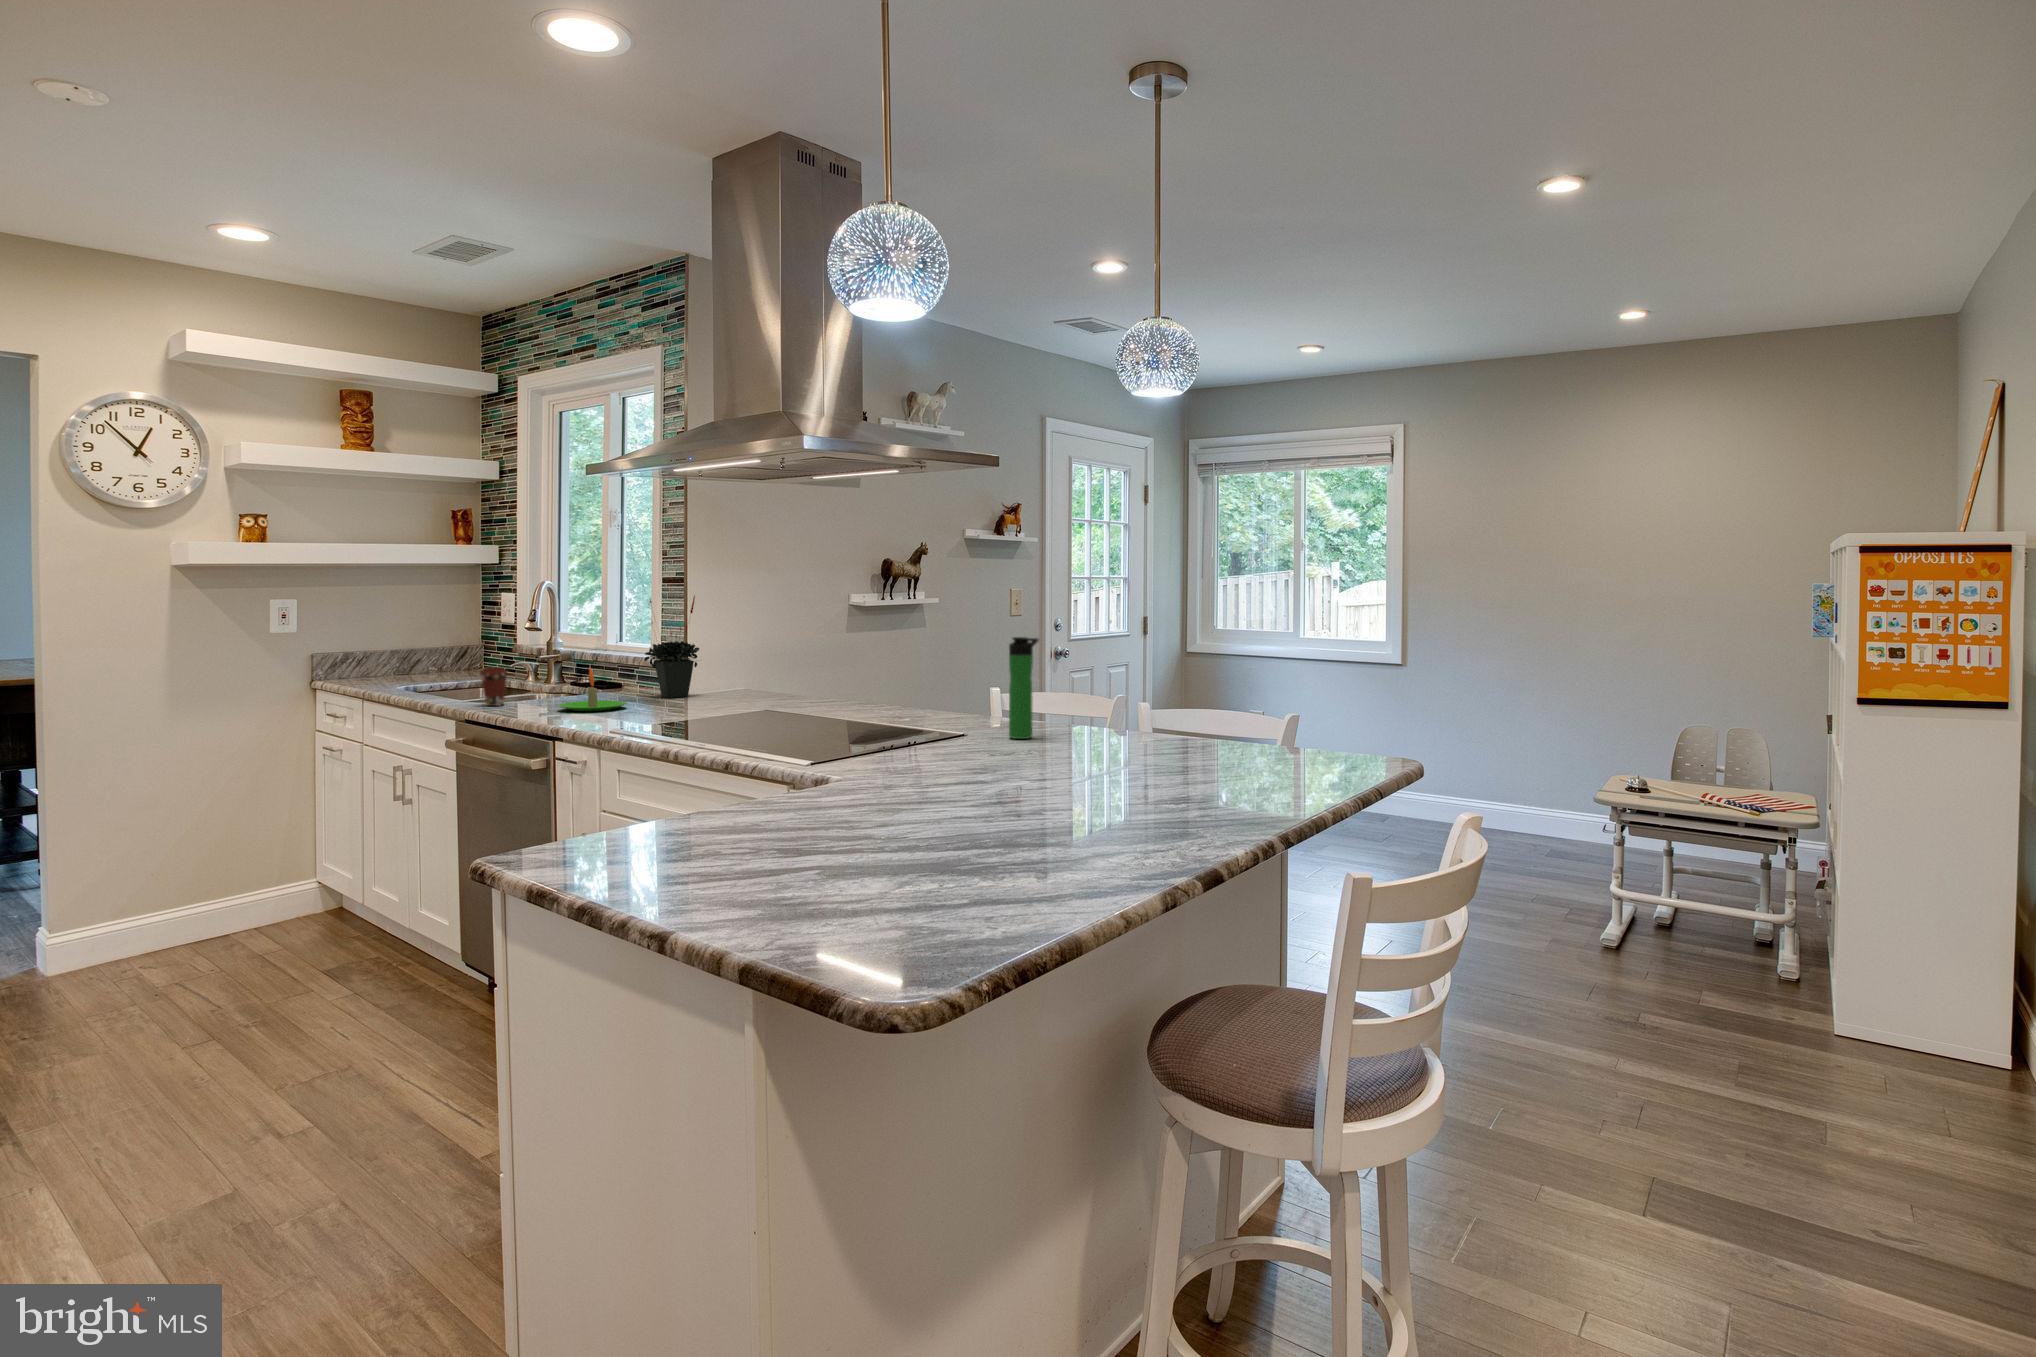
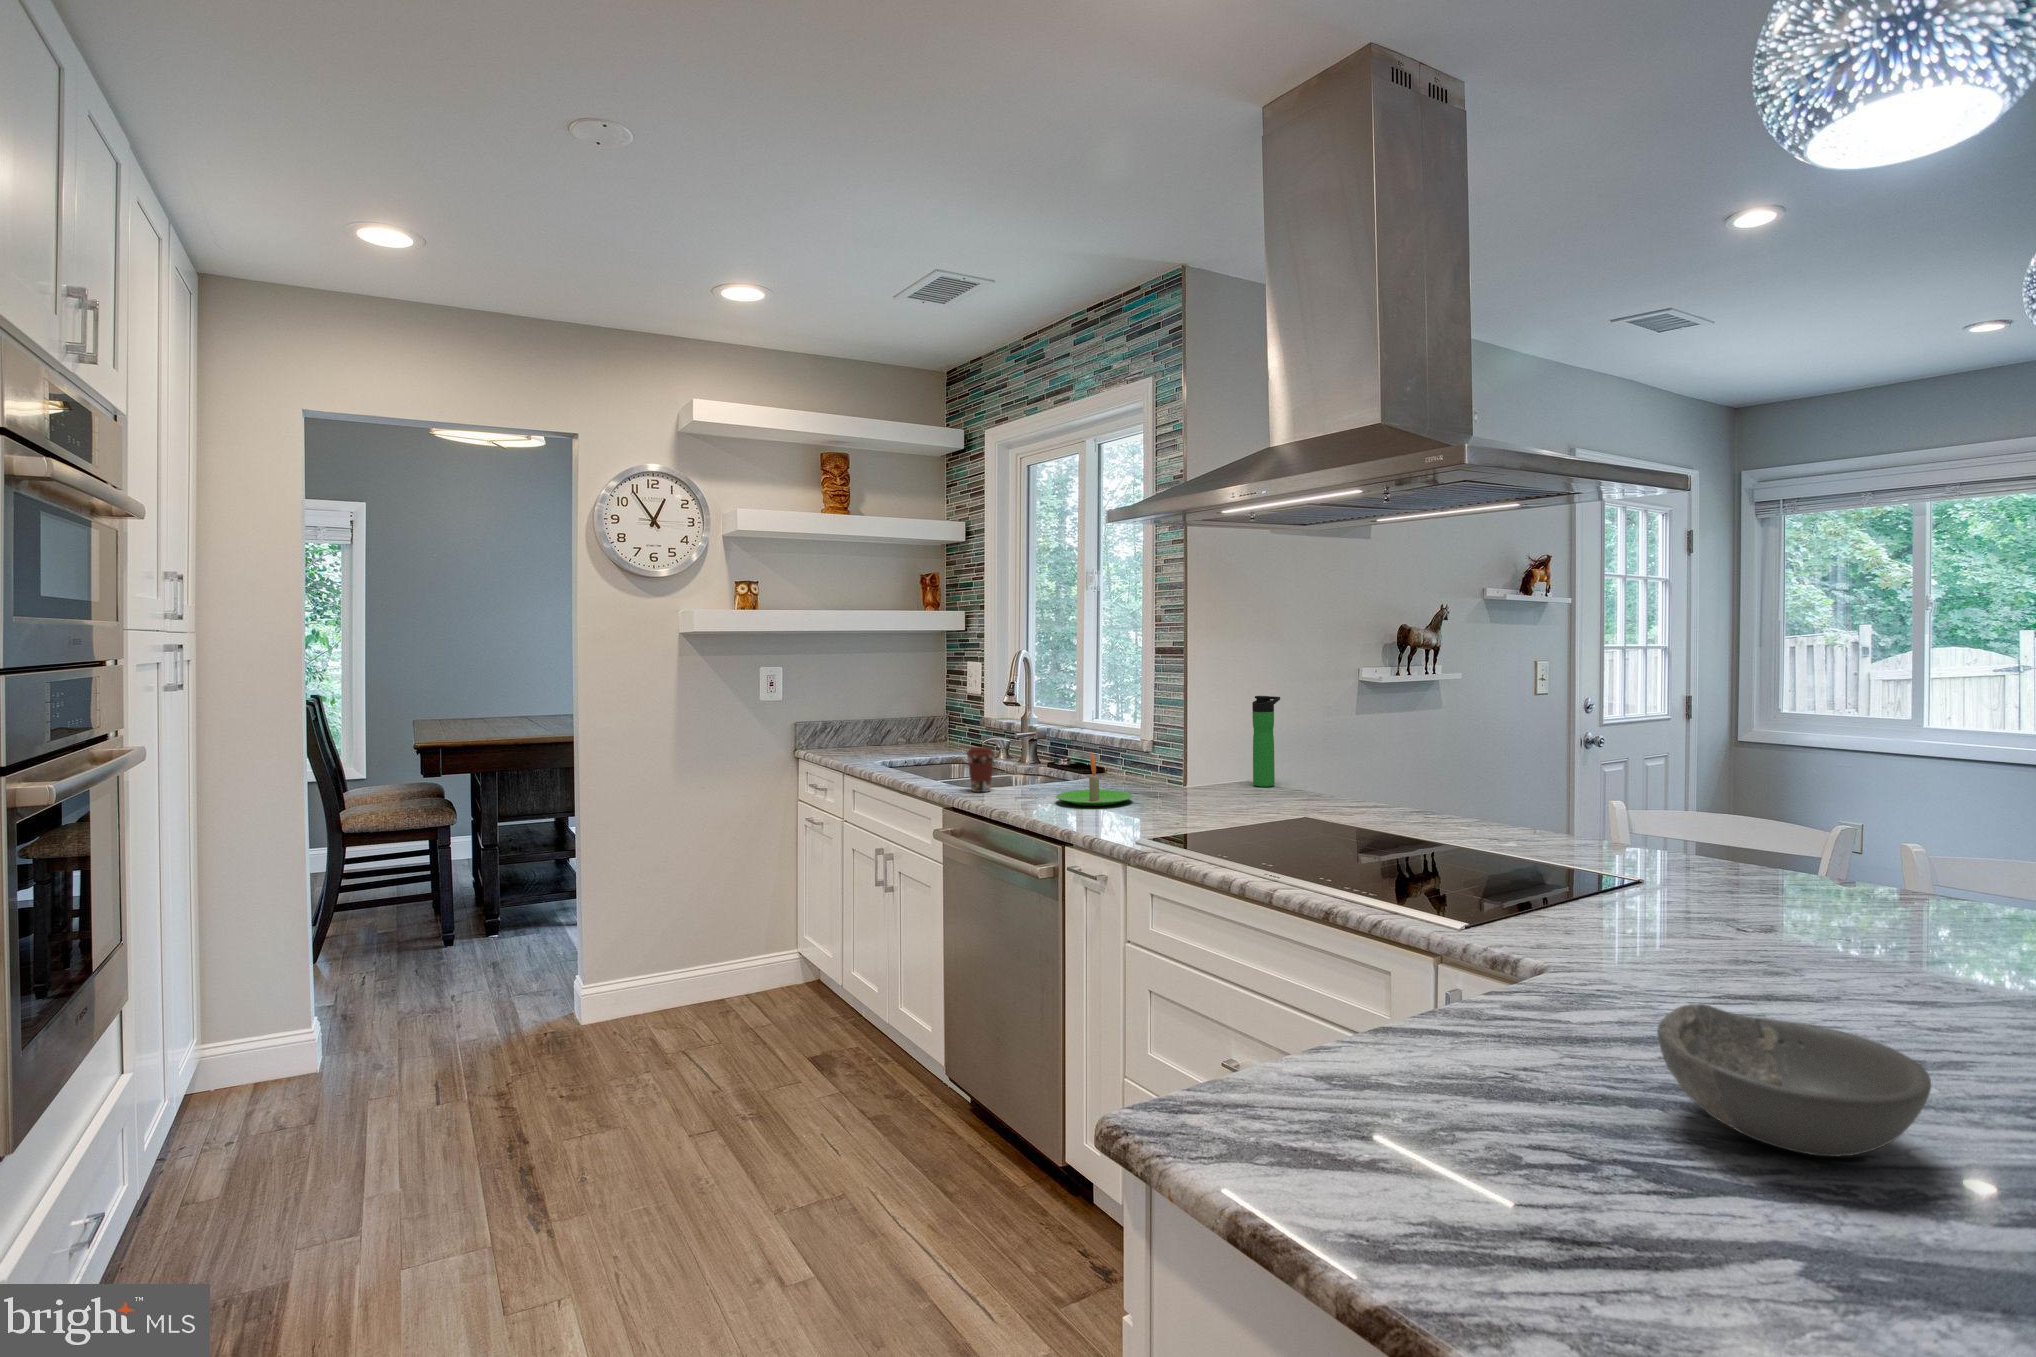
potted plant: present [644,595,699,698] -> none [1138,662,1205,784]
bottle: present [1009,637,1038,739] -> present [1252,696,1280,787]
bowl: none [773,754,879,809] -> present [1657,1004,1931,1156]

